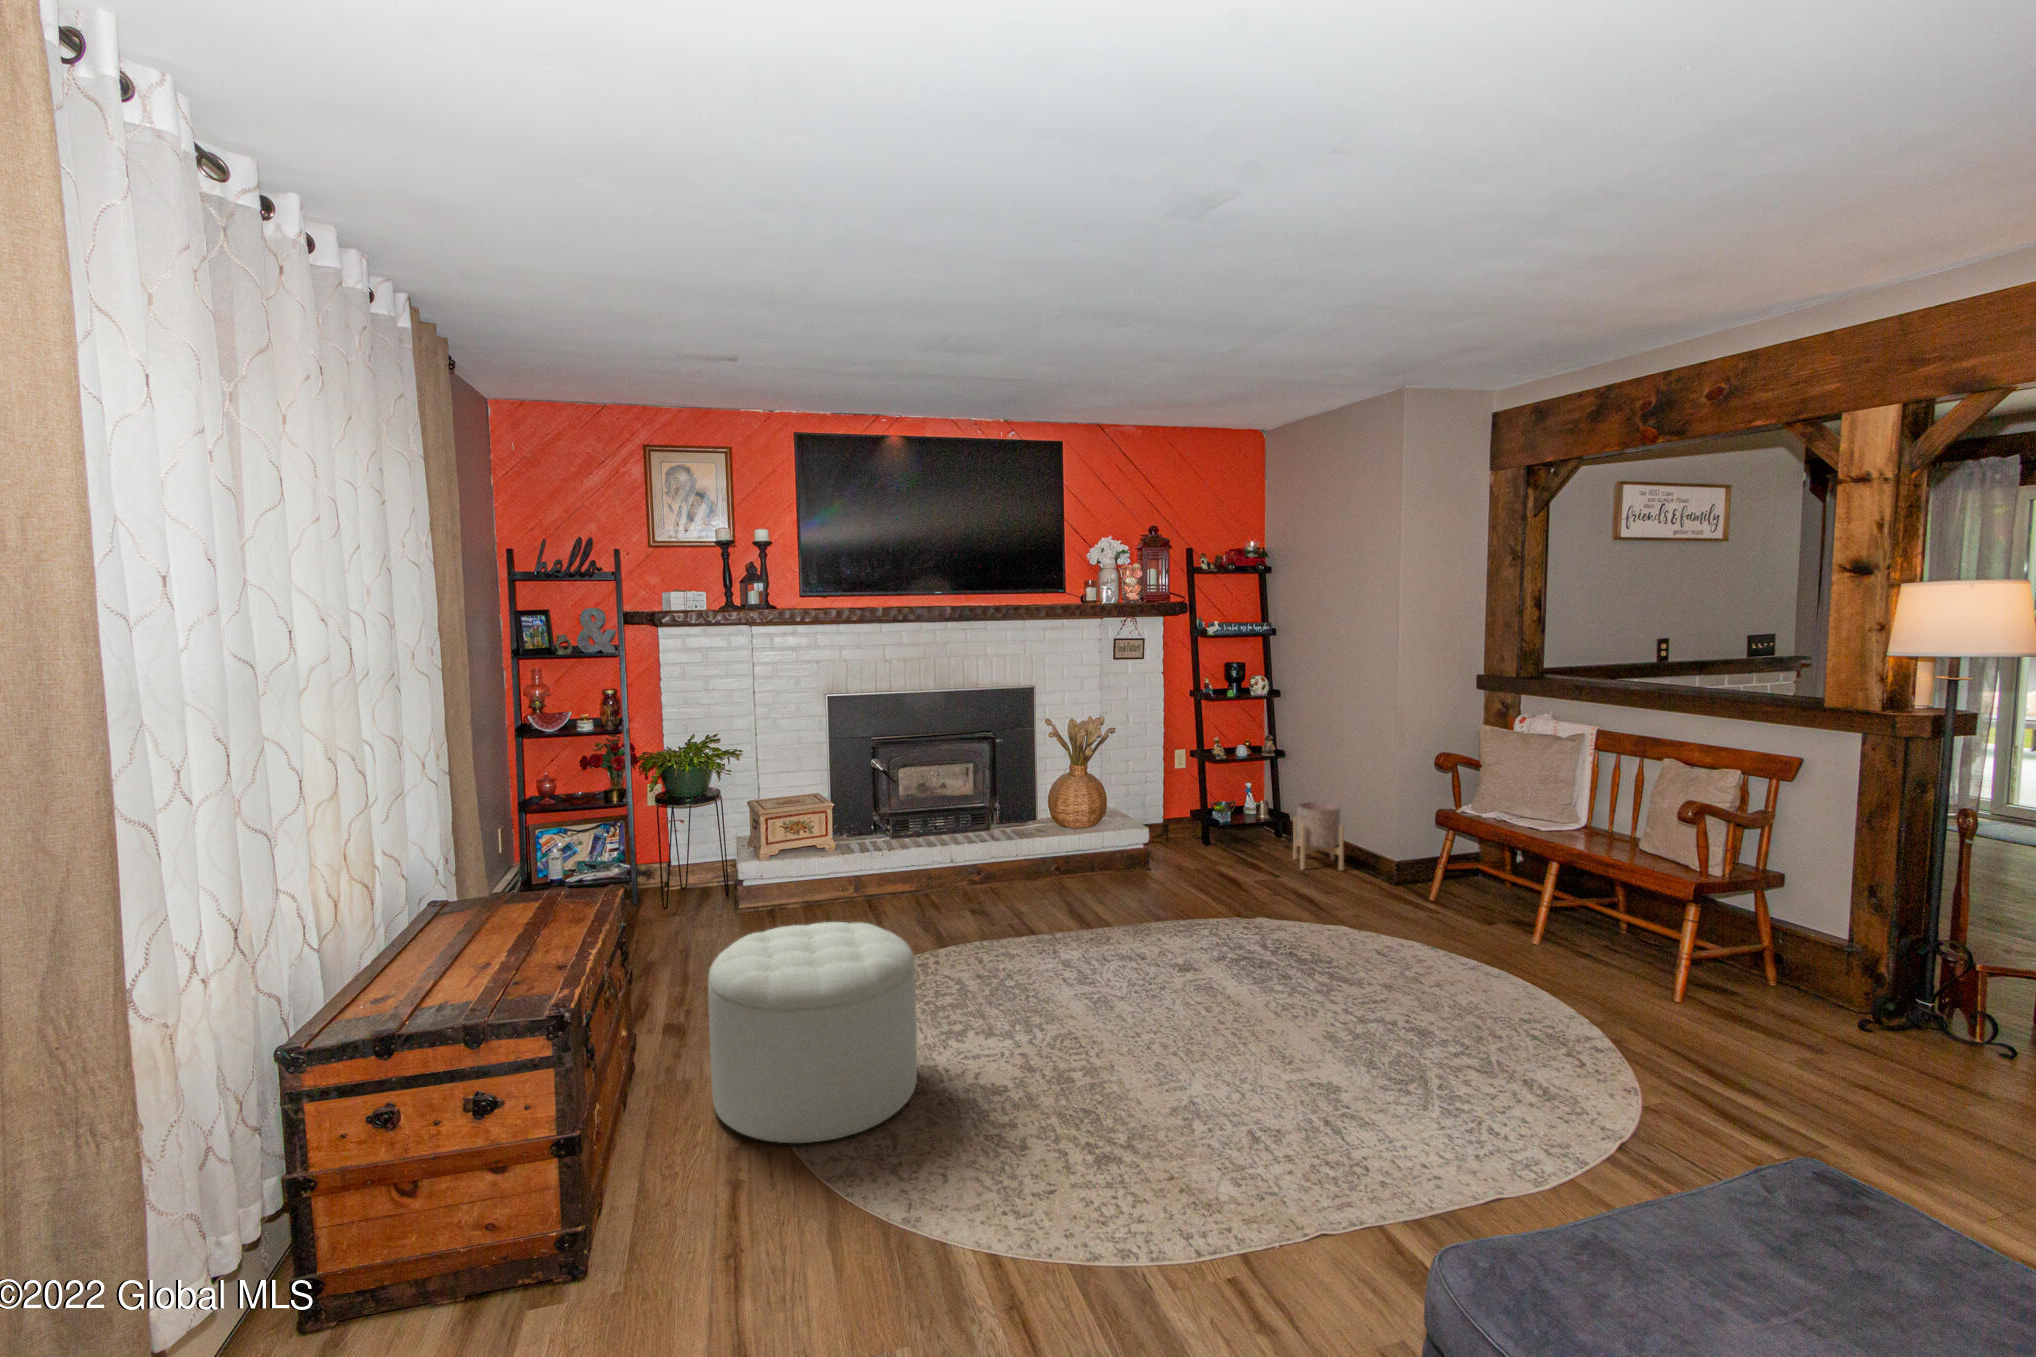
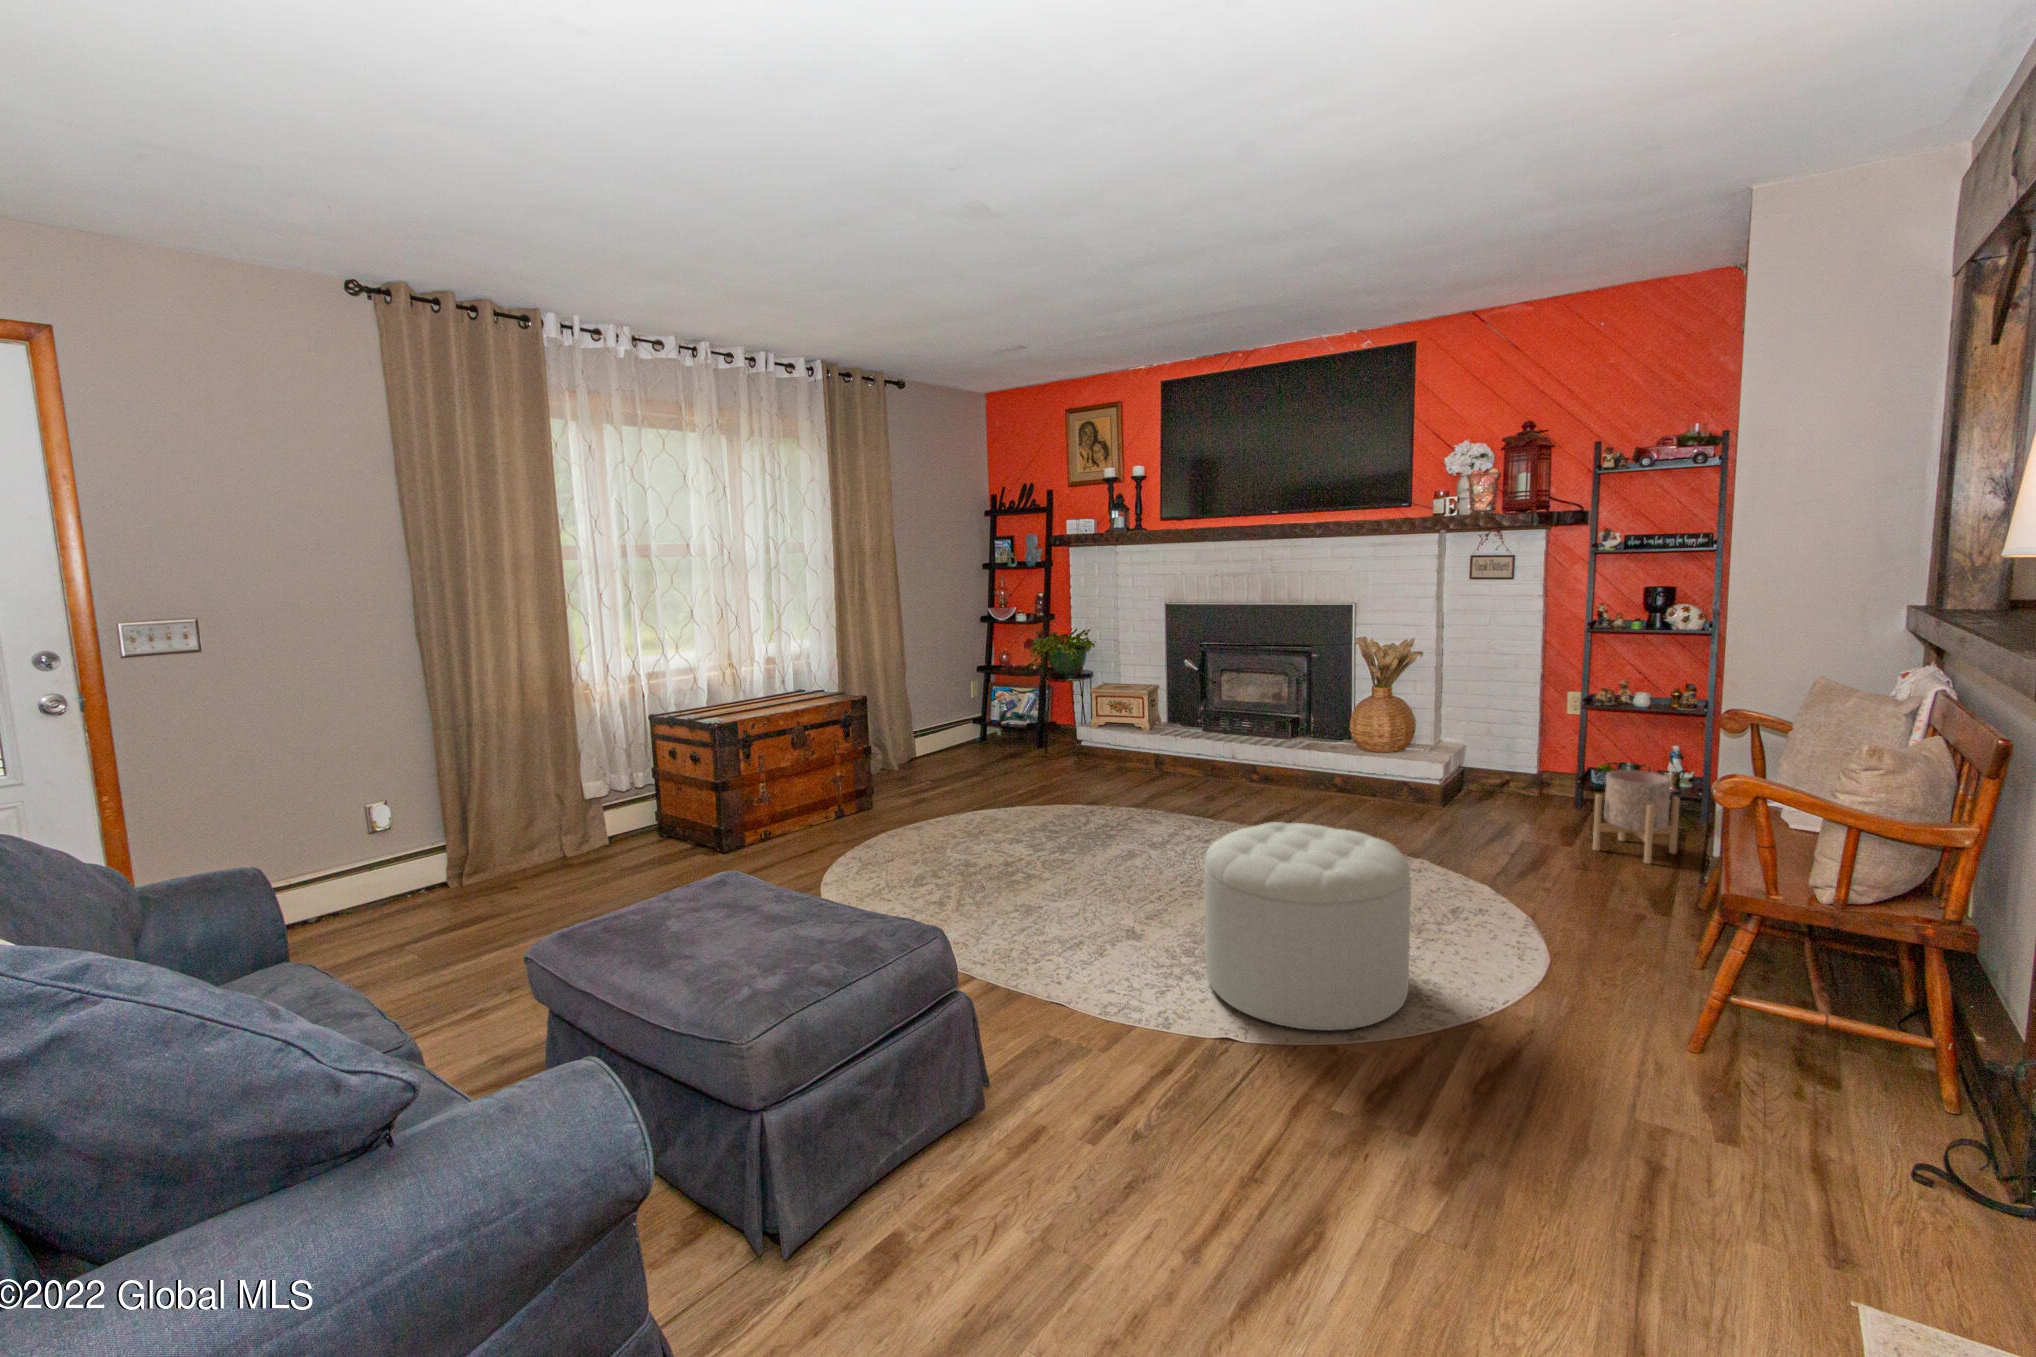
ottoman: present [708,922,917,1143] -> present [1204,822,1411,1030]

